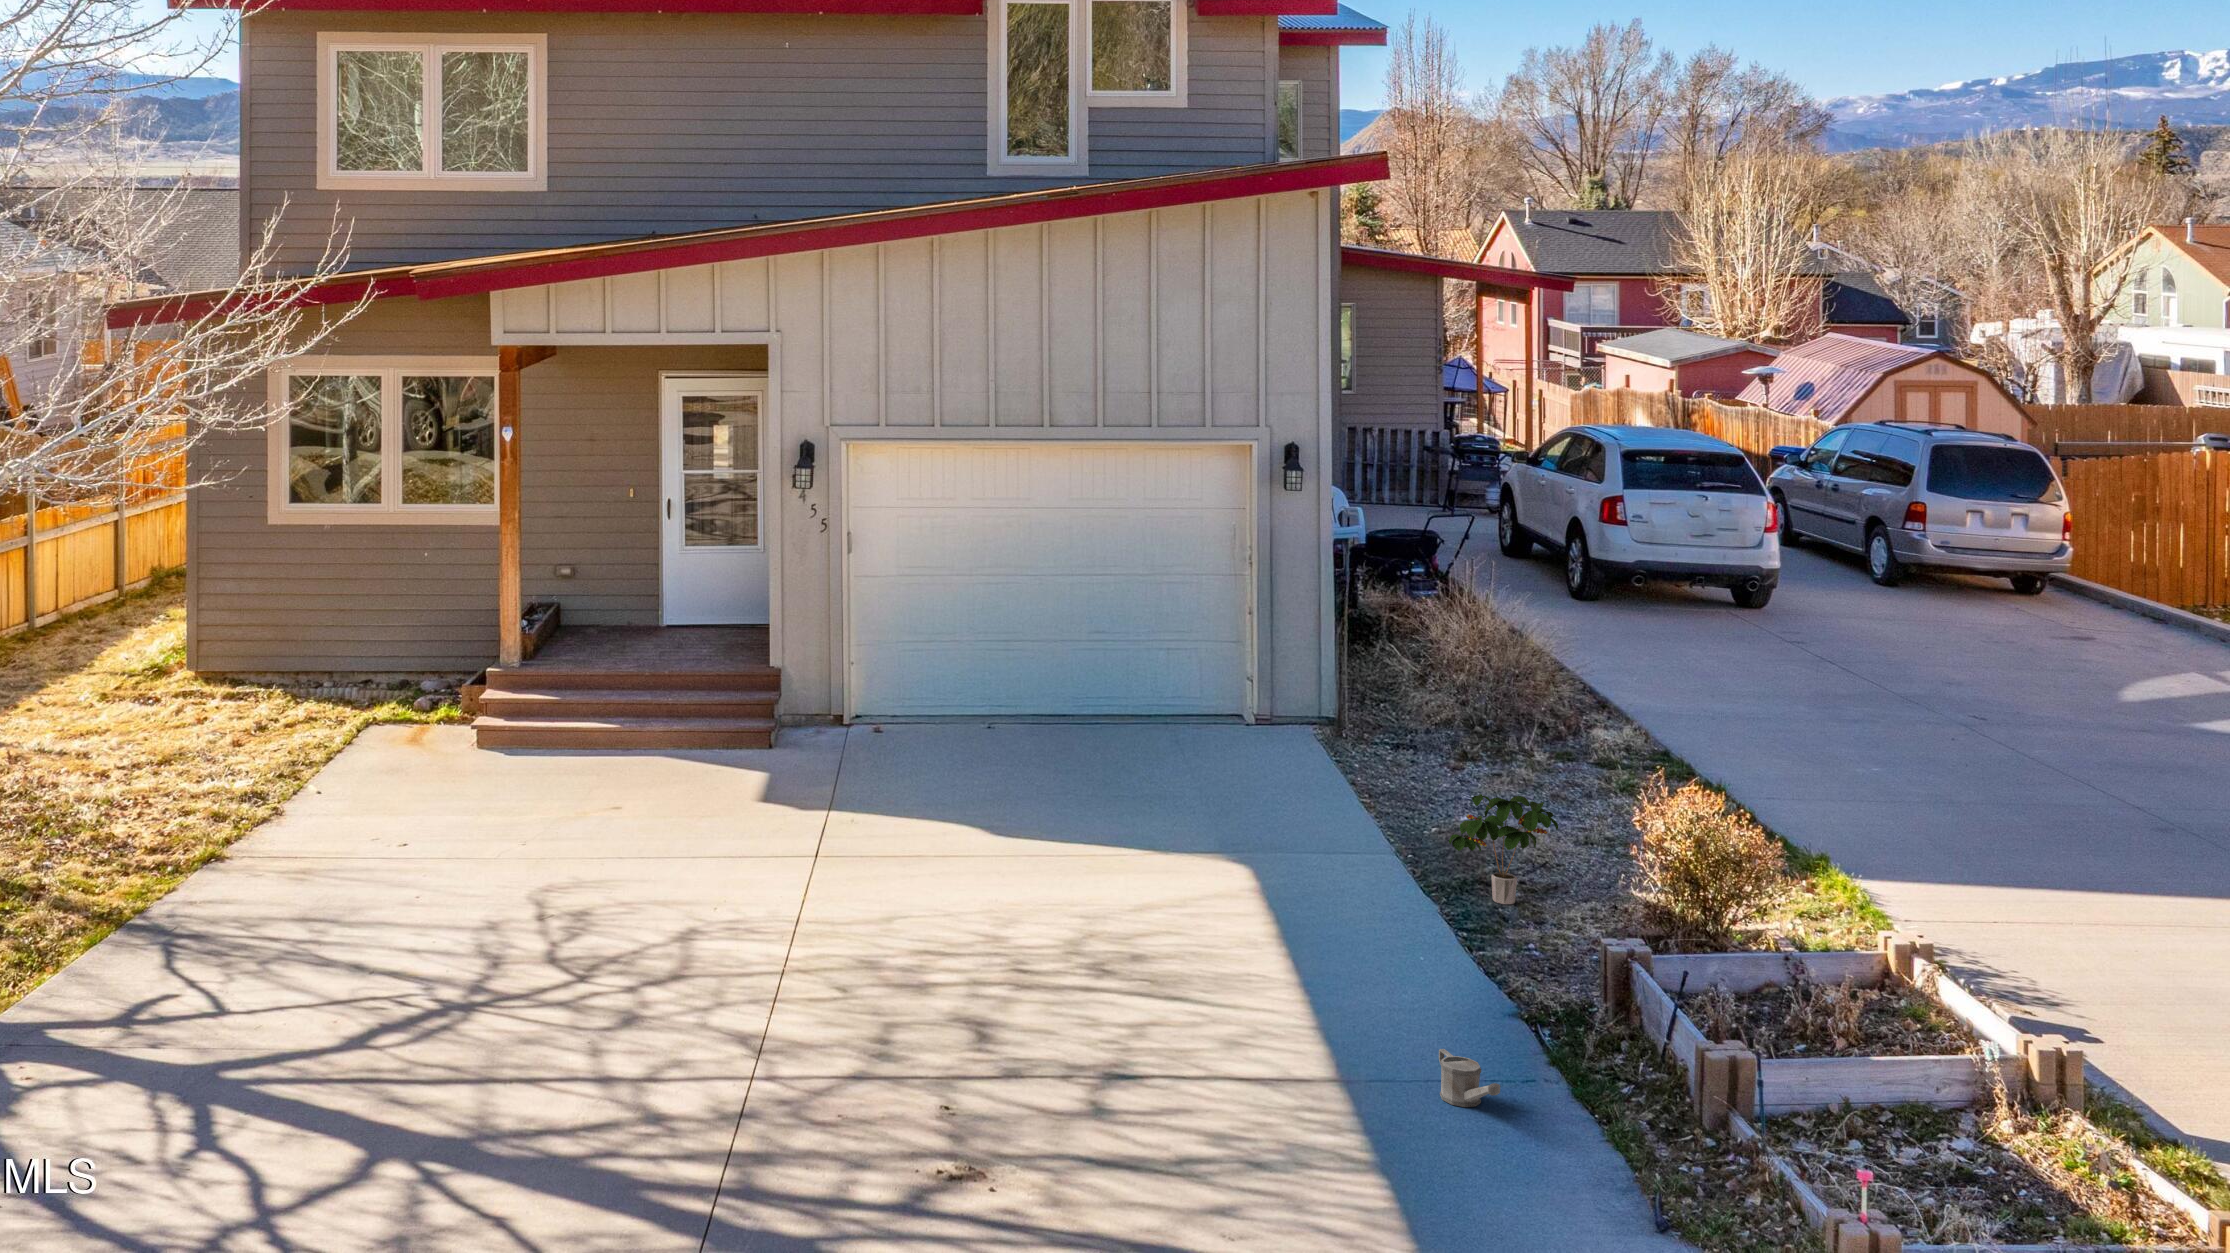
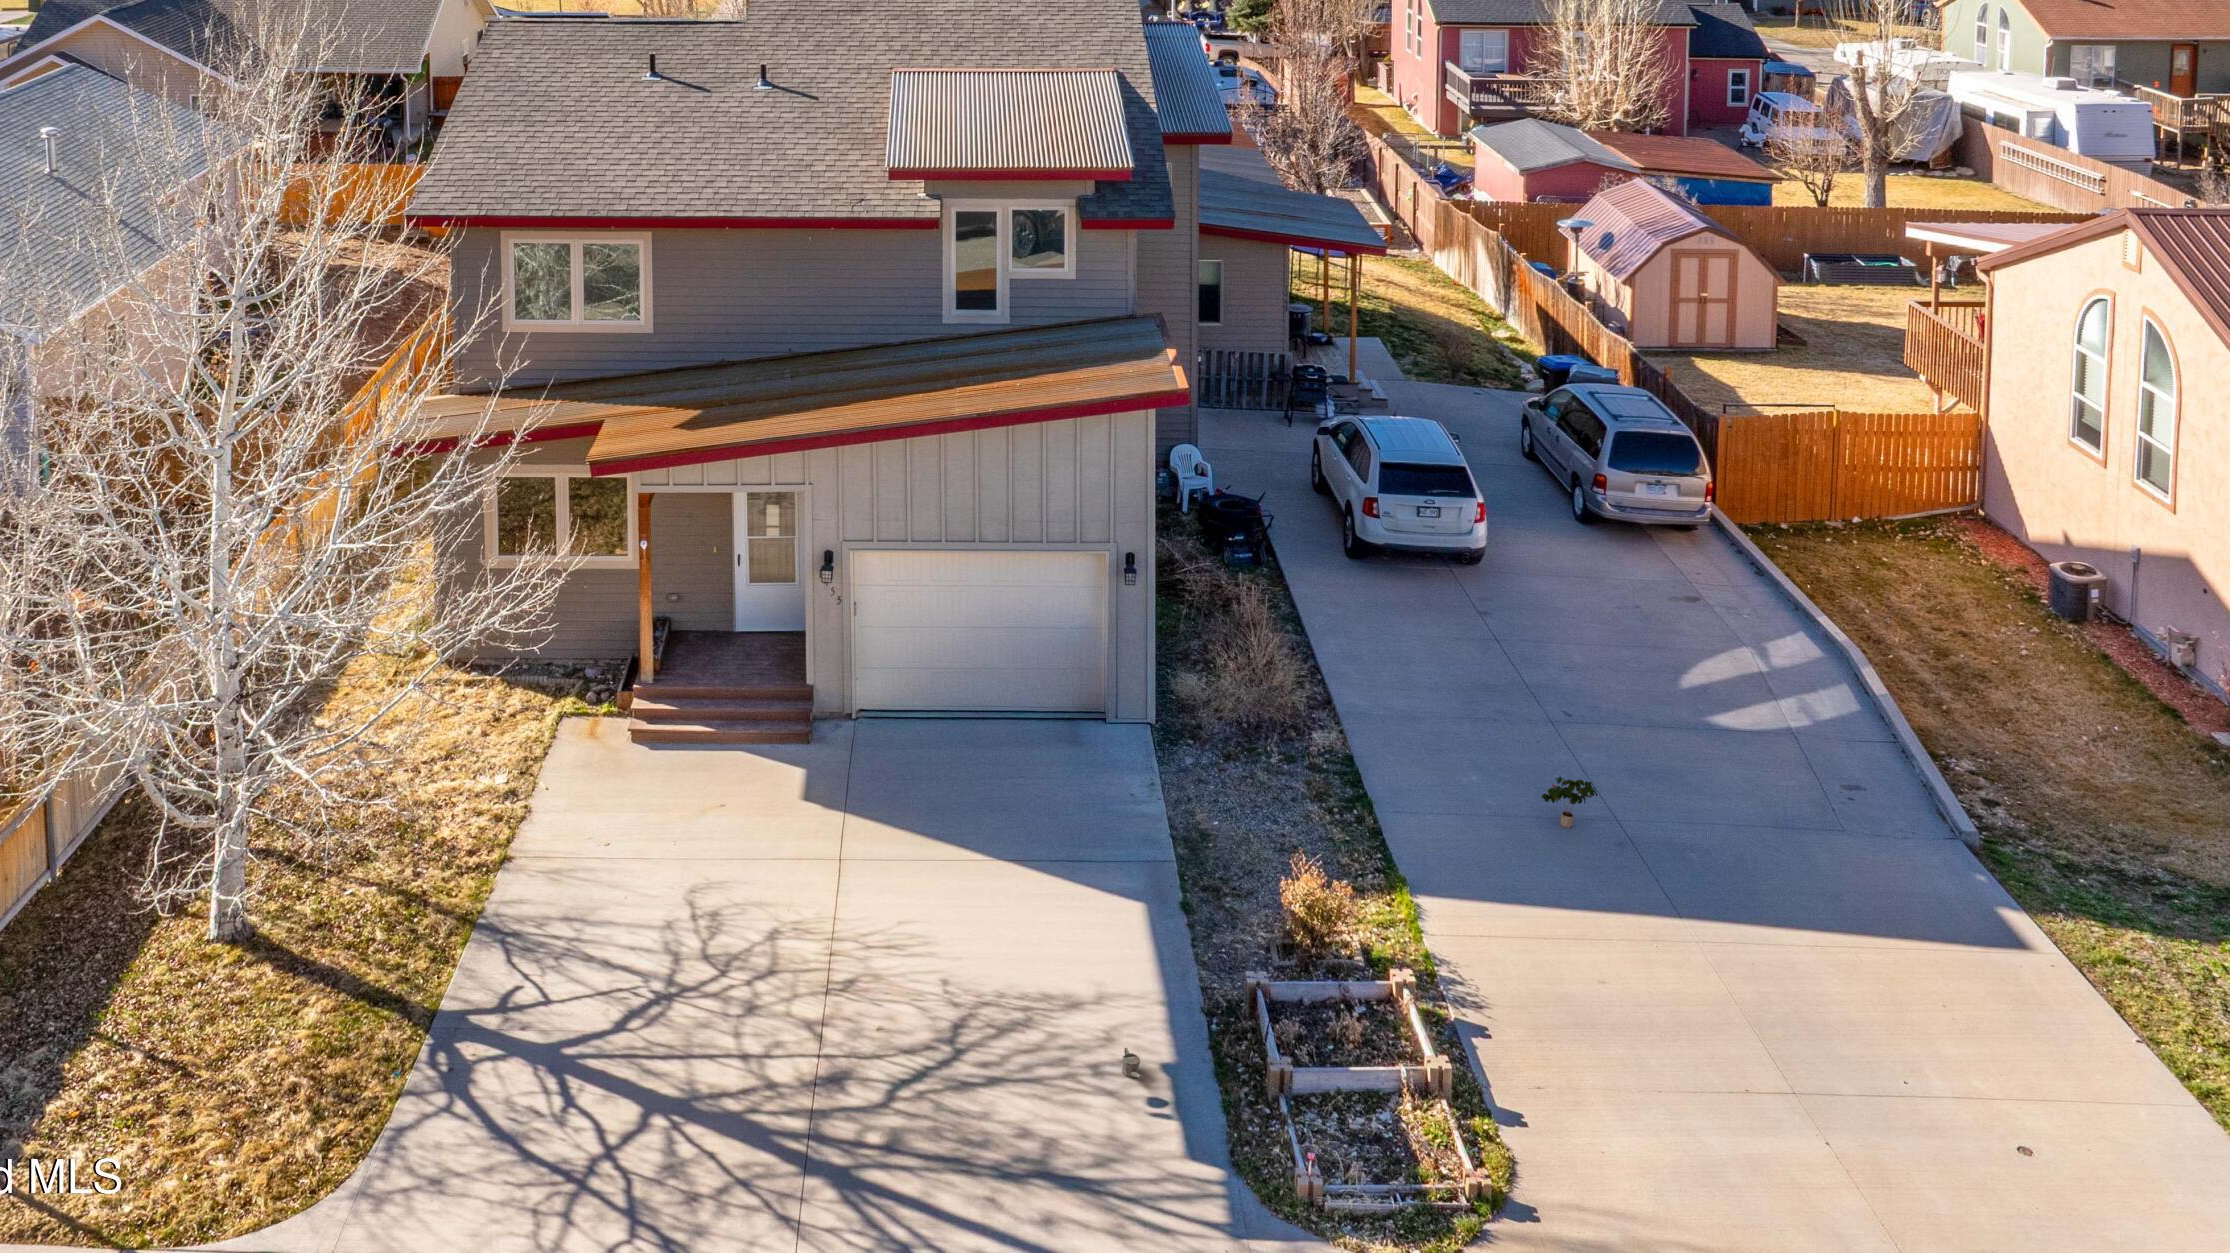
potted plant: present [1449,794,1558,904] -> present [1542,777,1598,828]

